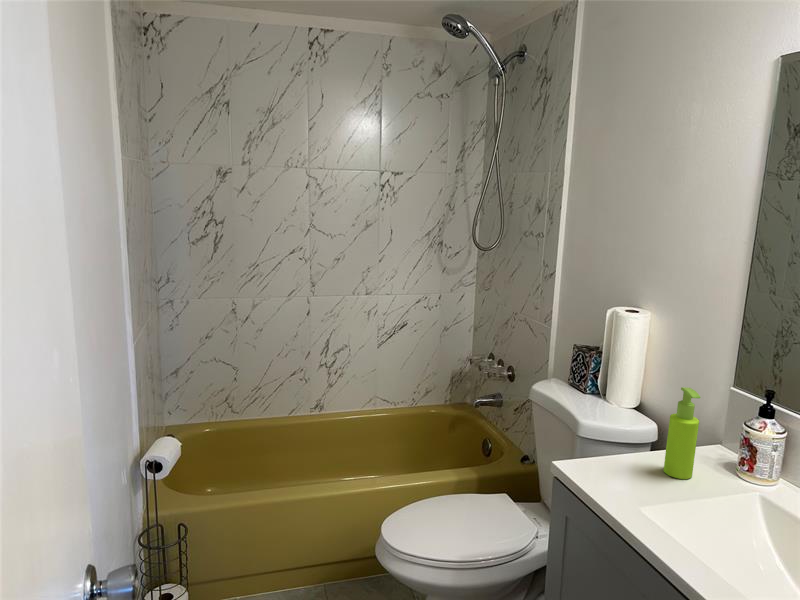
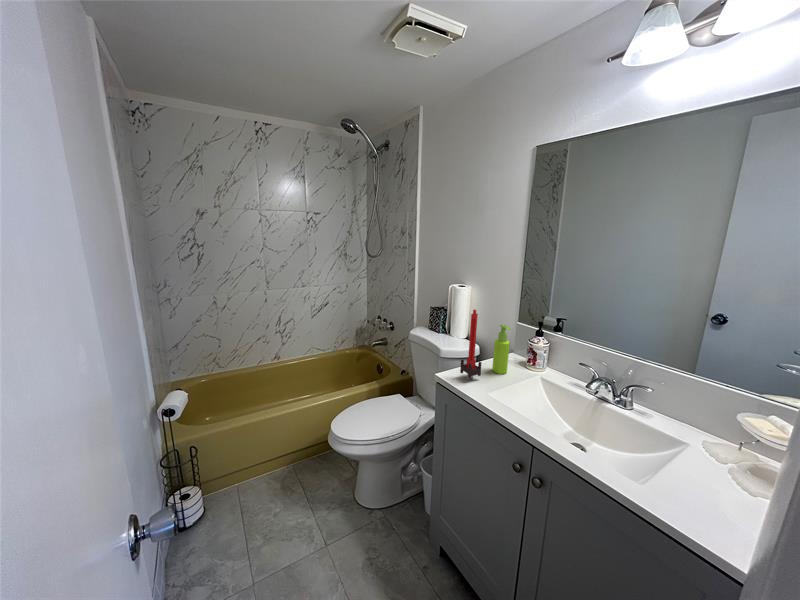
candle: none [597,355,637,478] -> present [460,309,482,379]

